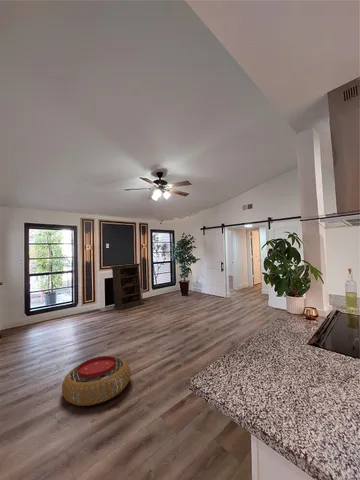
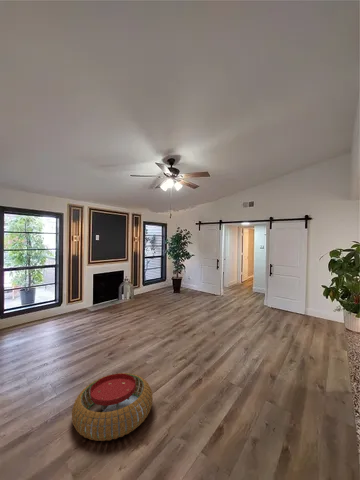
bookcase: present [110,263,143,310] -> none [99,258,136,309]

